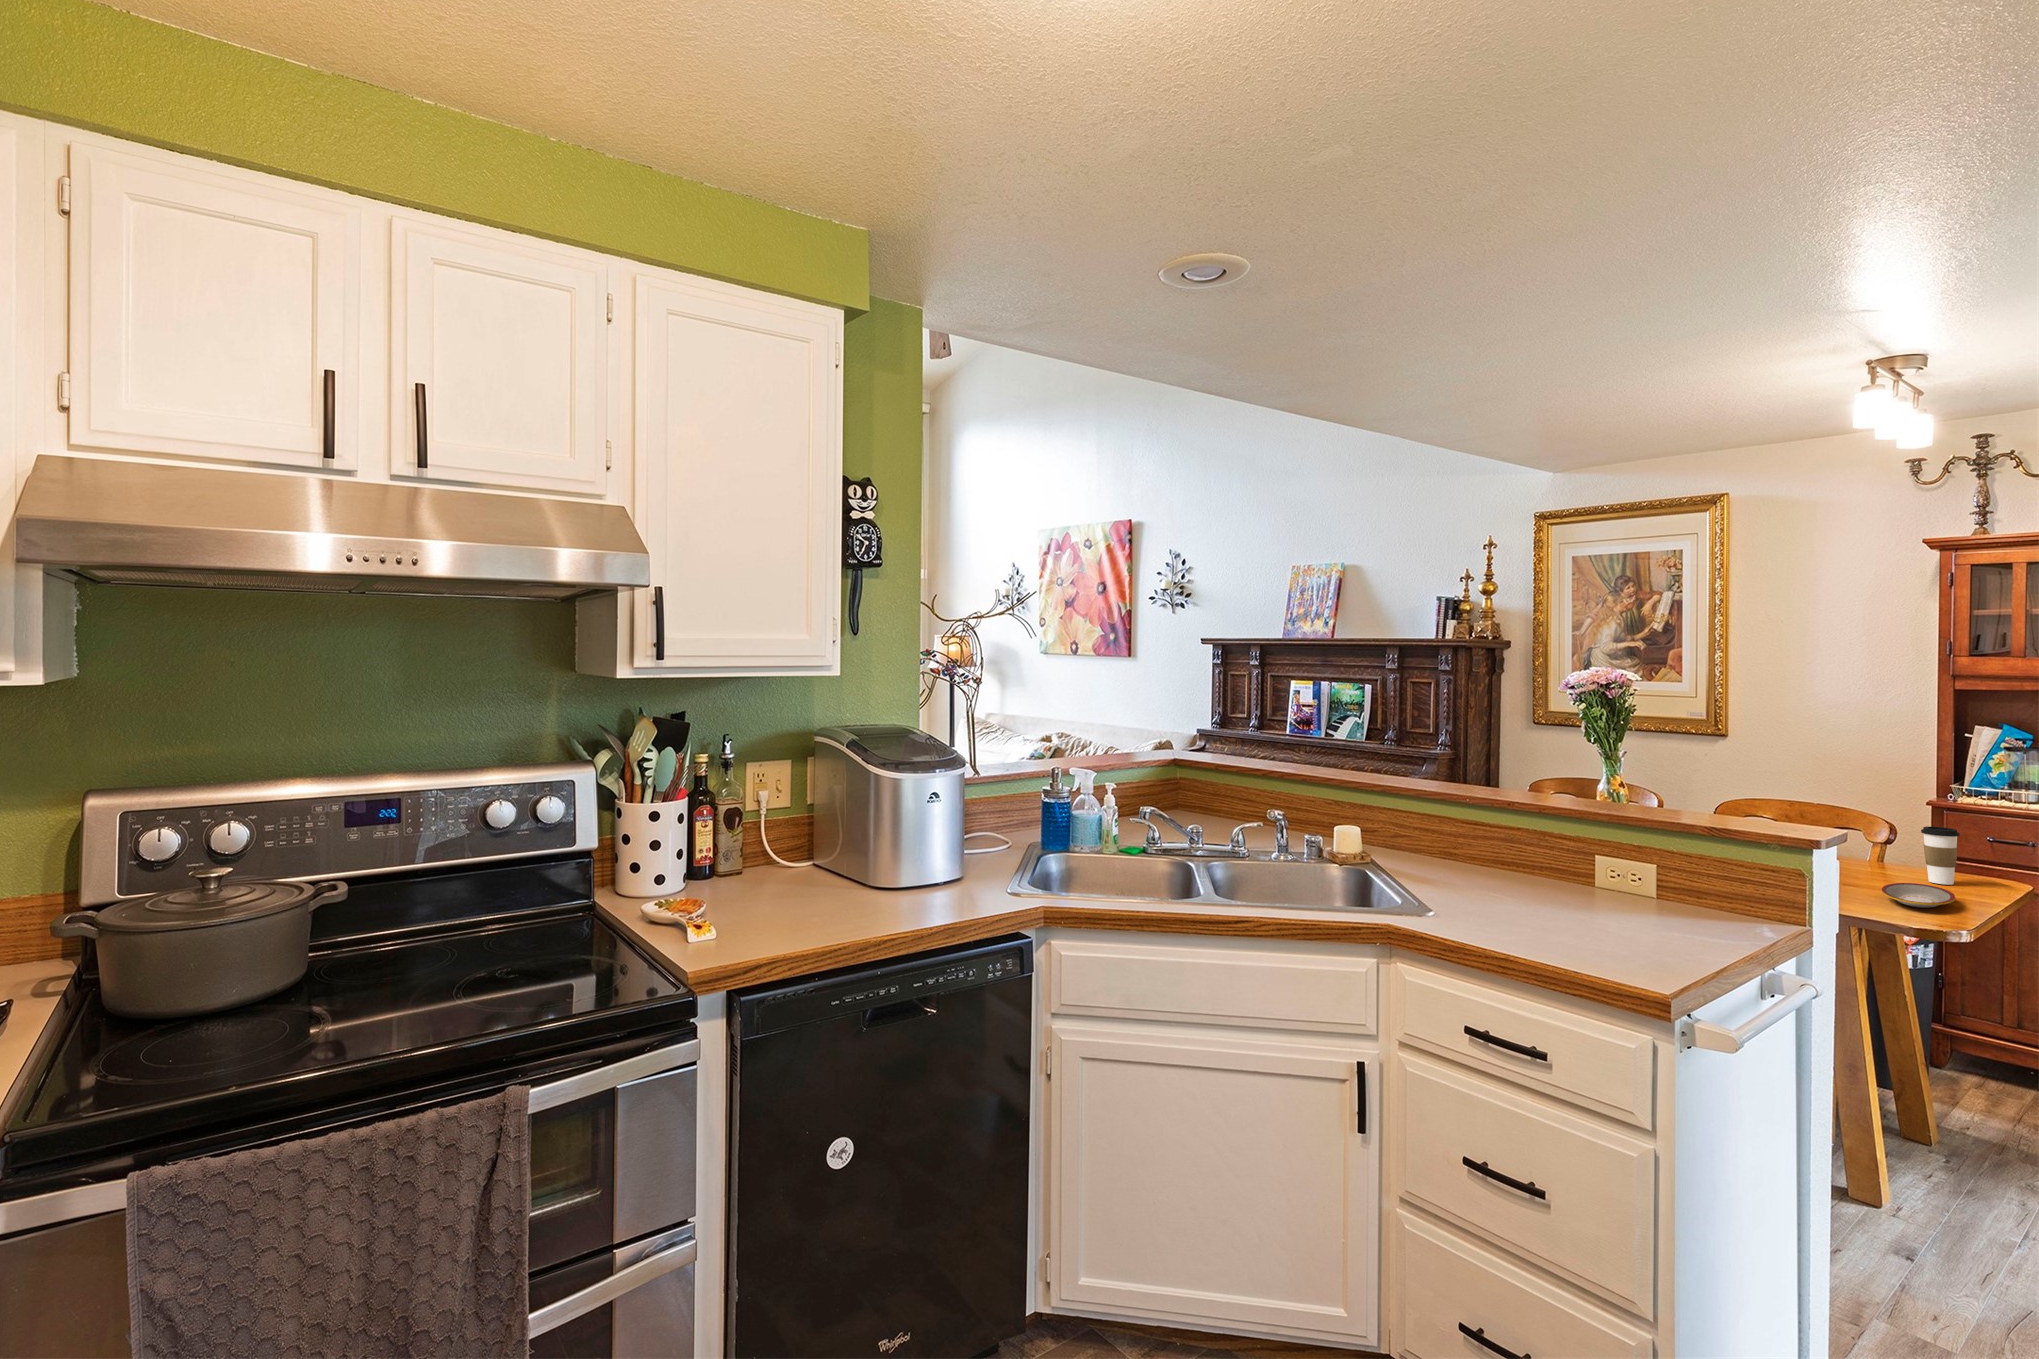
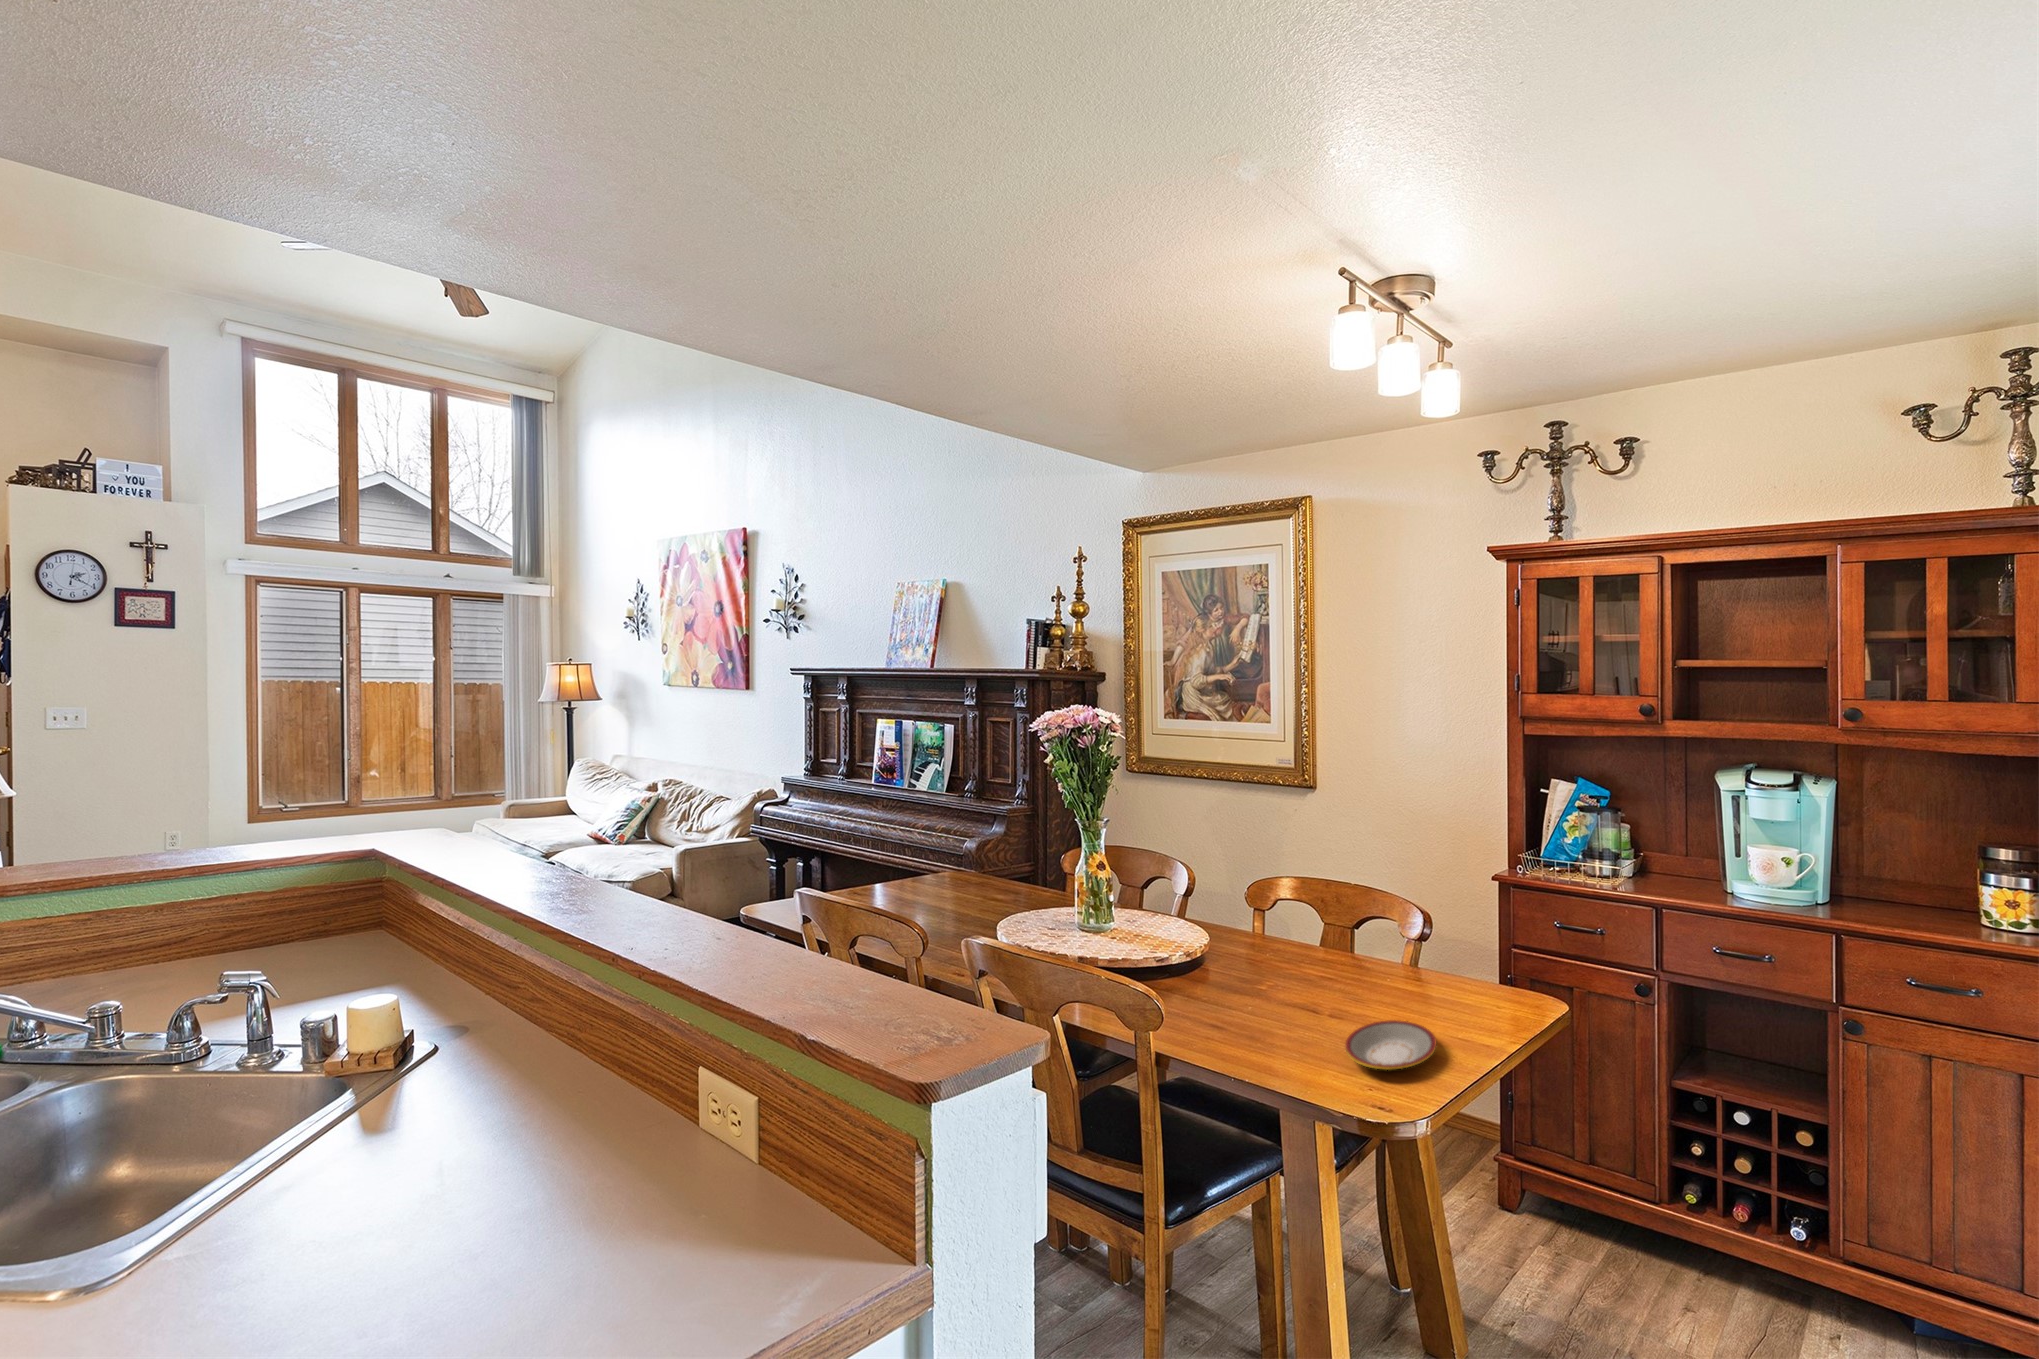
coffee cup: present [1921,827,1960,885] -> none [1425,932,1469,1016]

